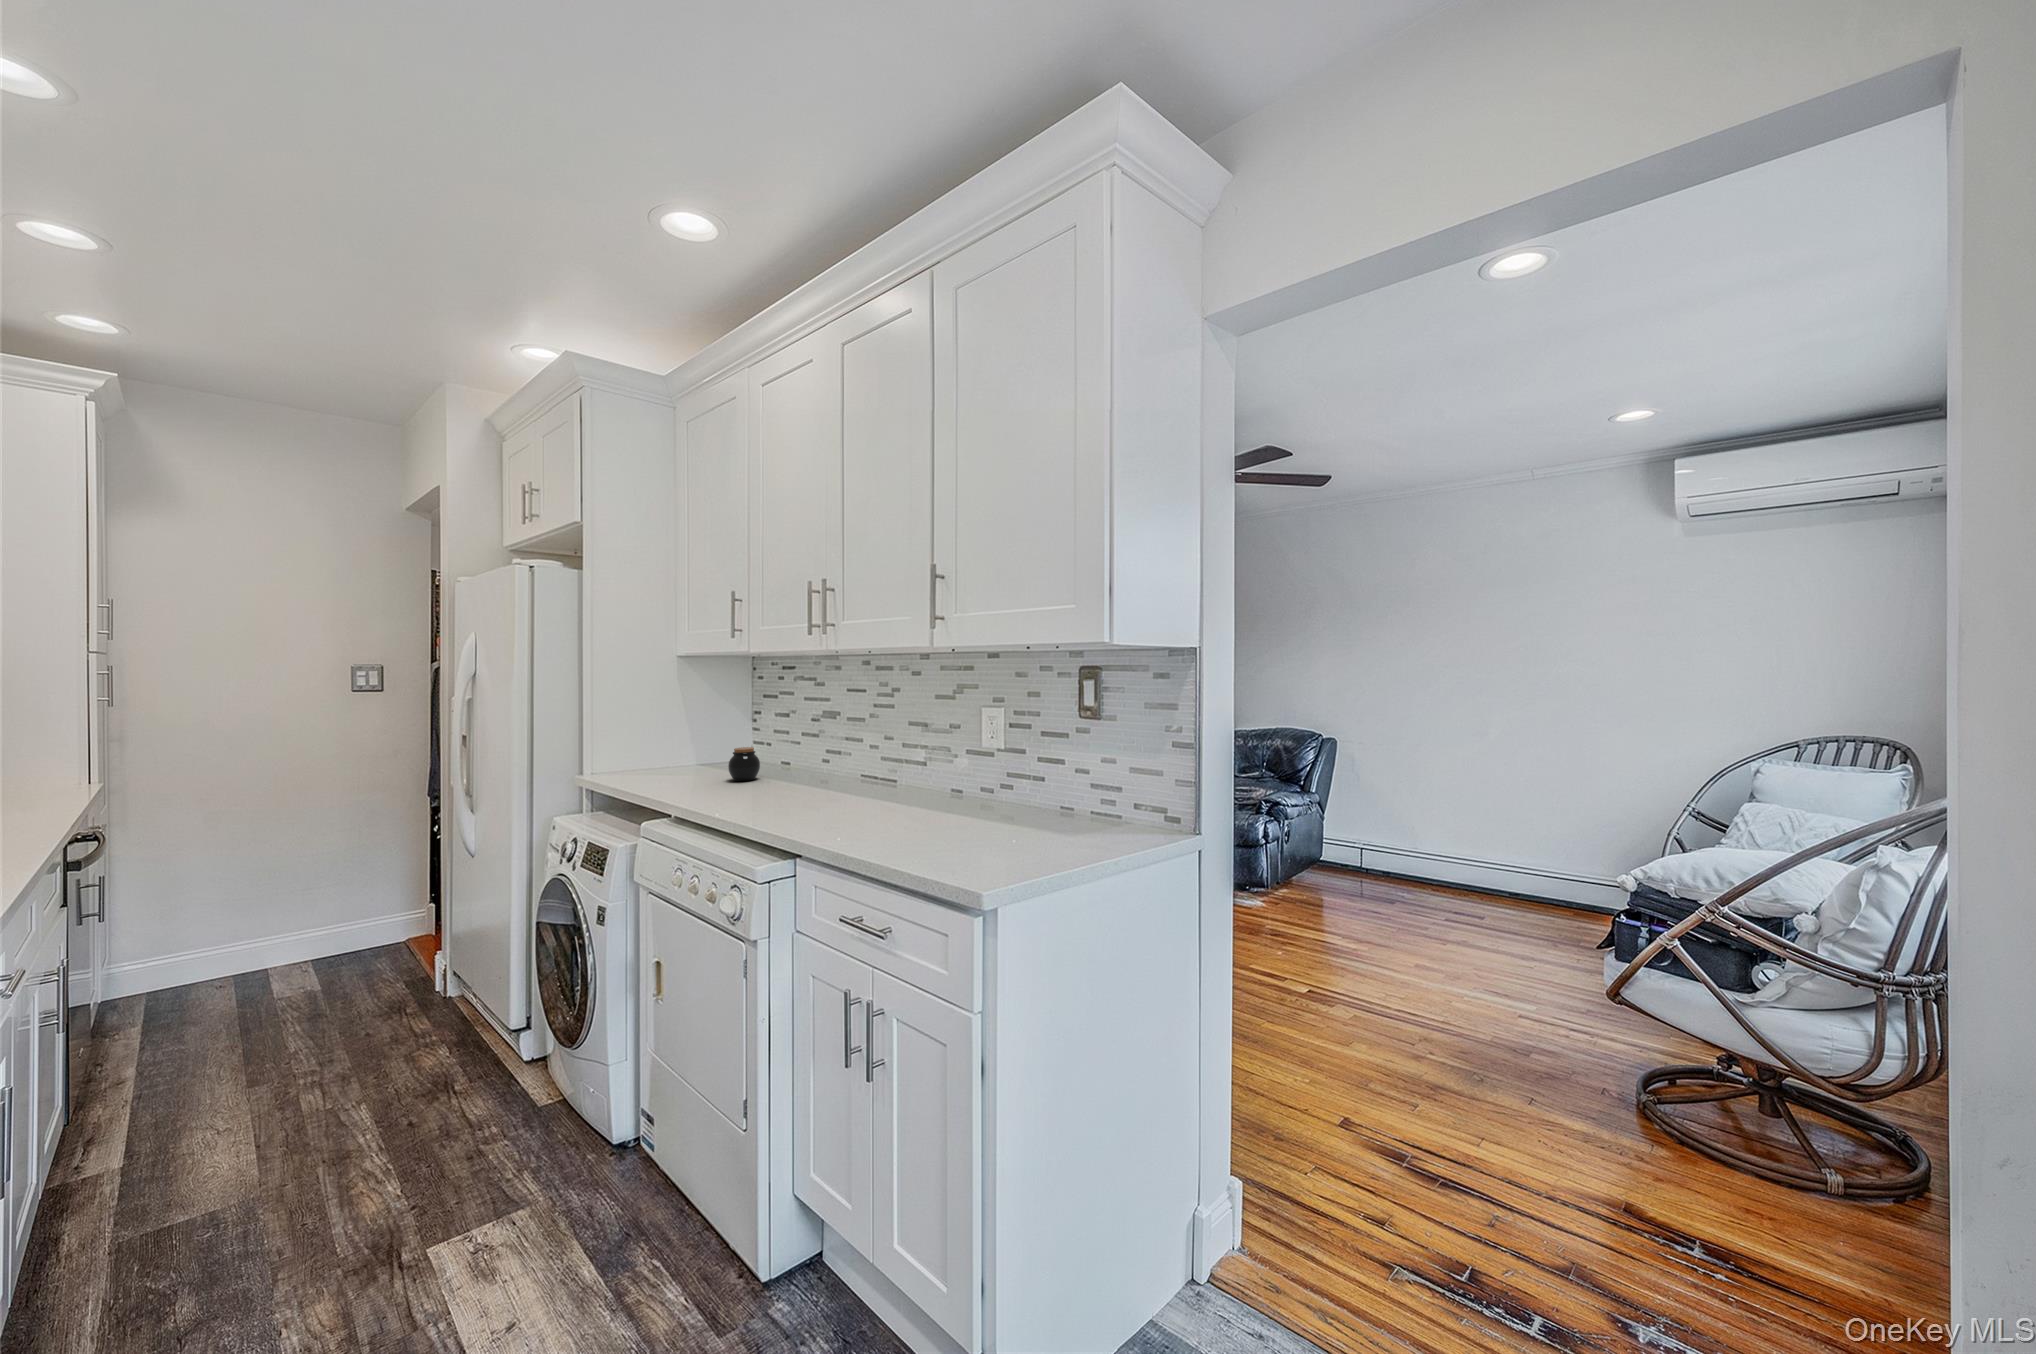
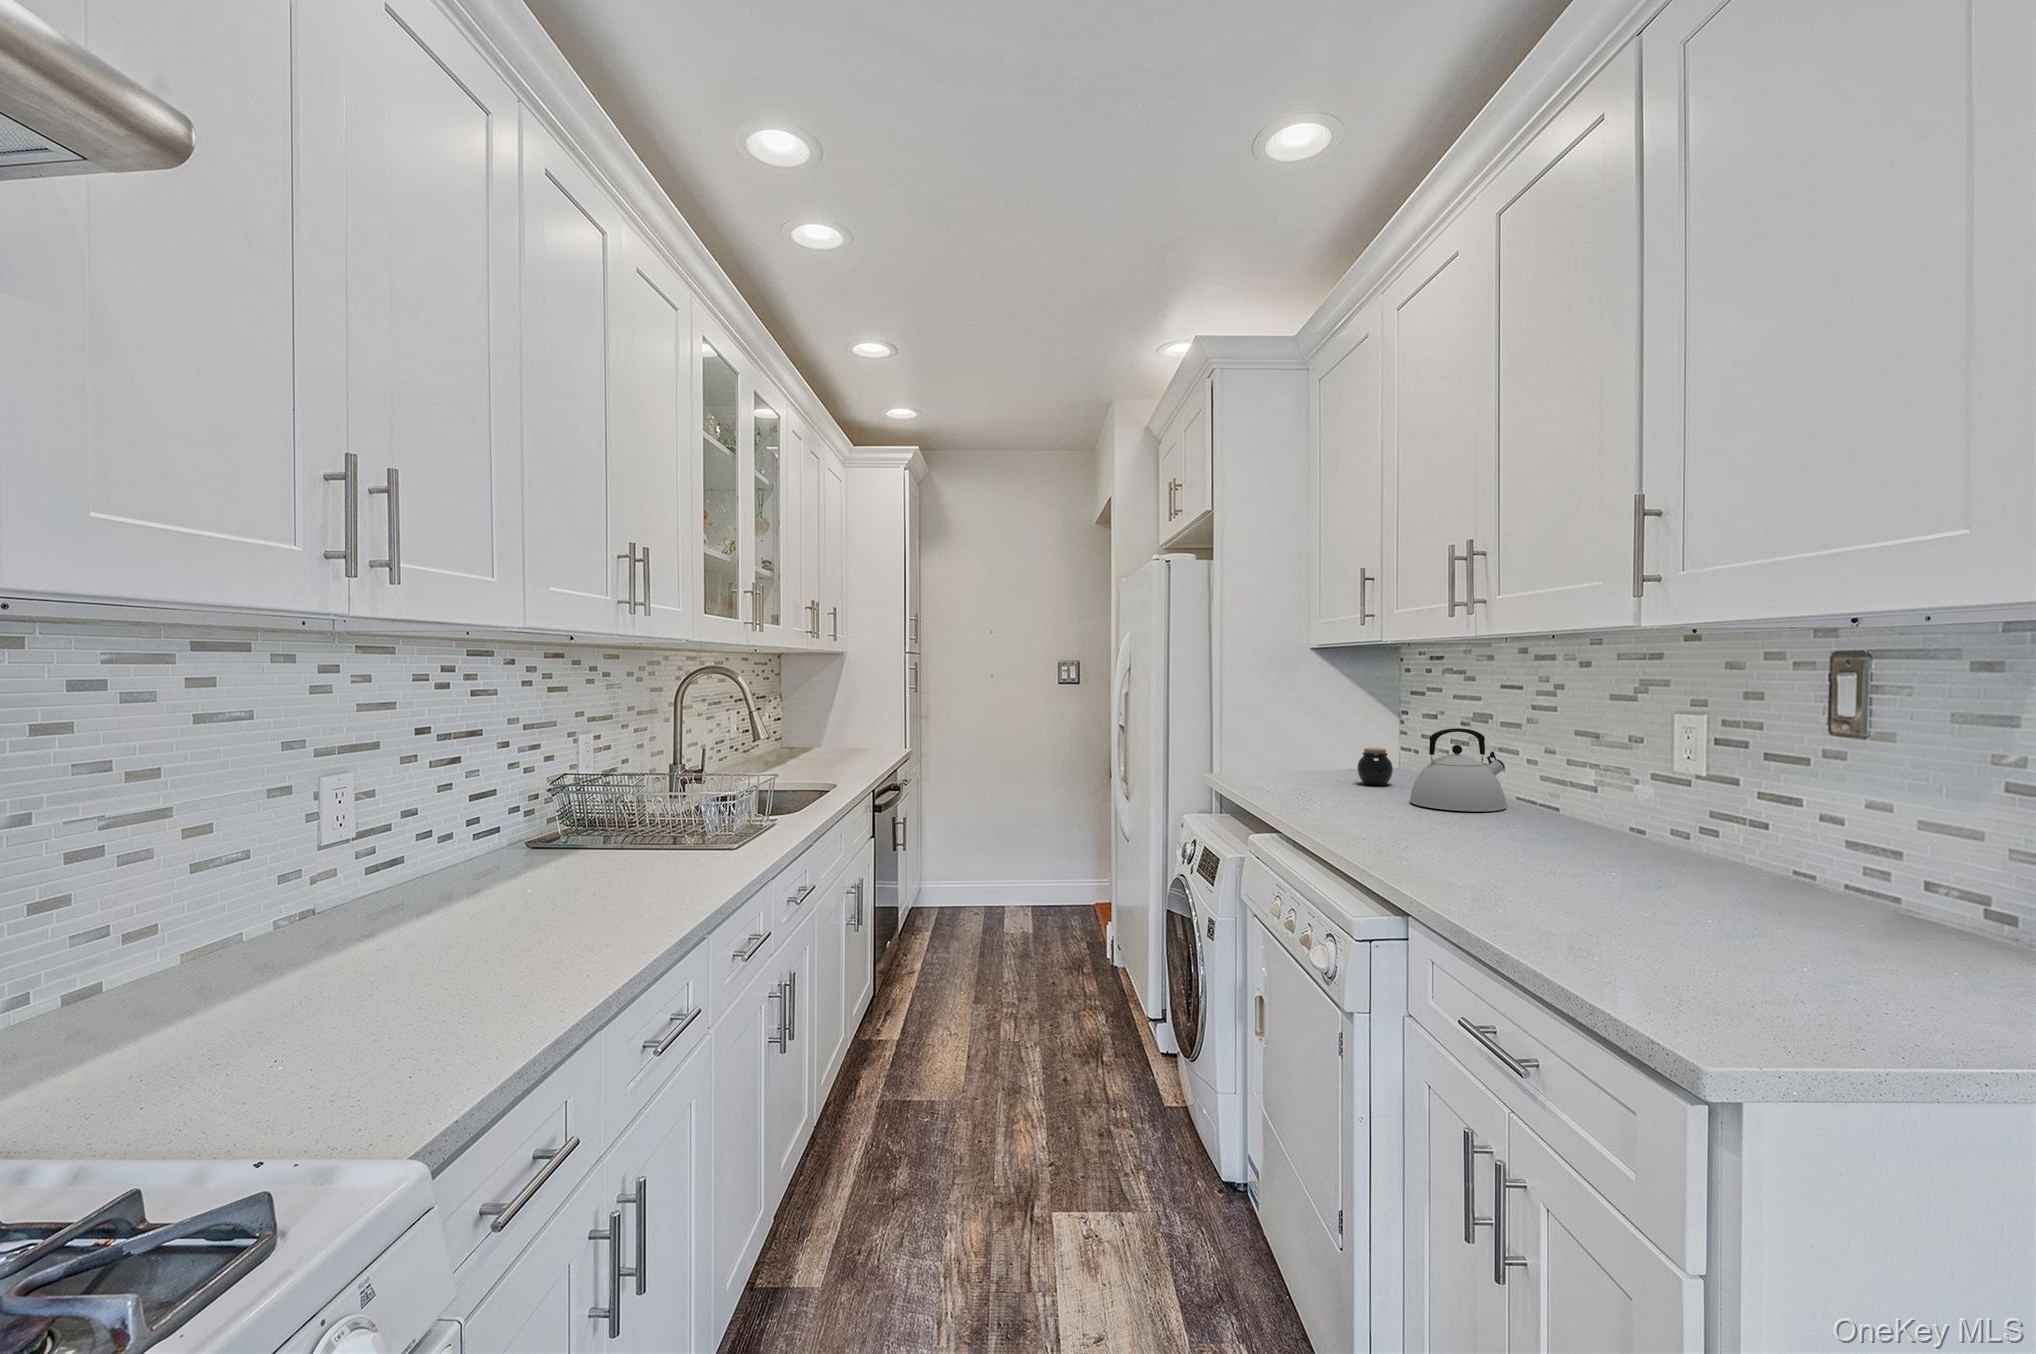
kettle: none [787,726,862,797] -> present [1410,728,1506,812]

